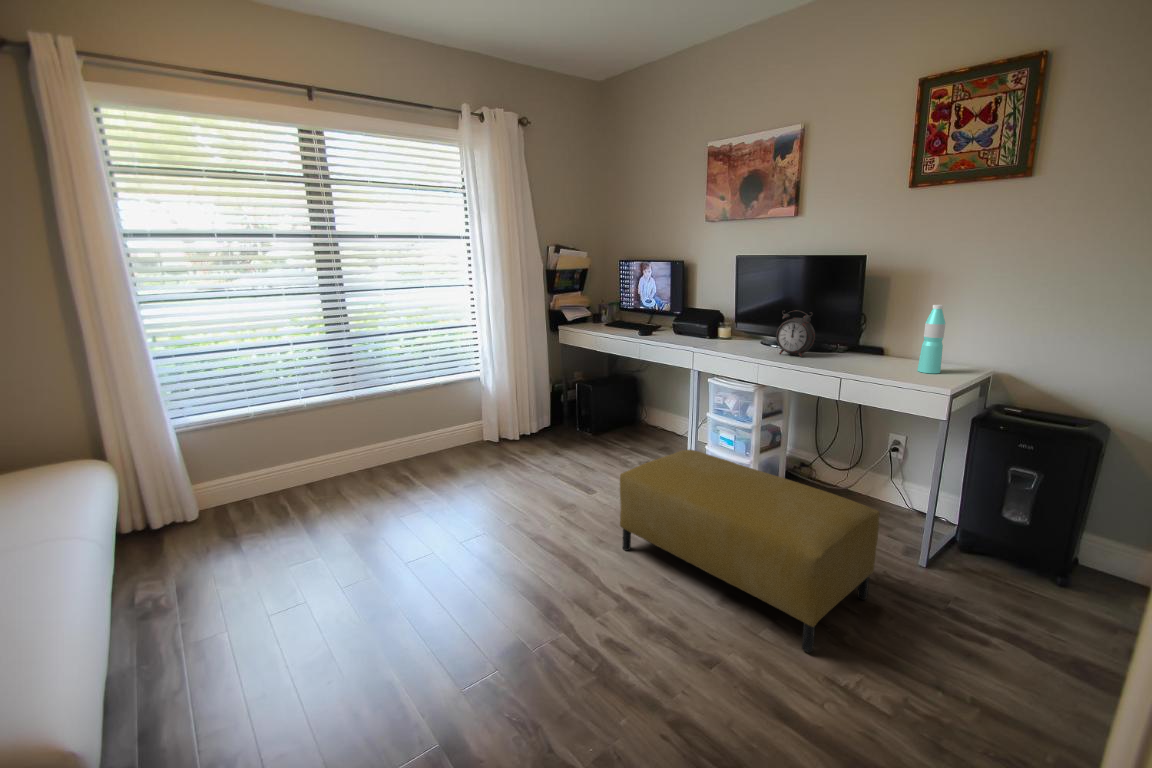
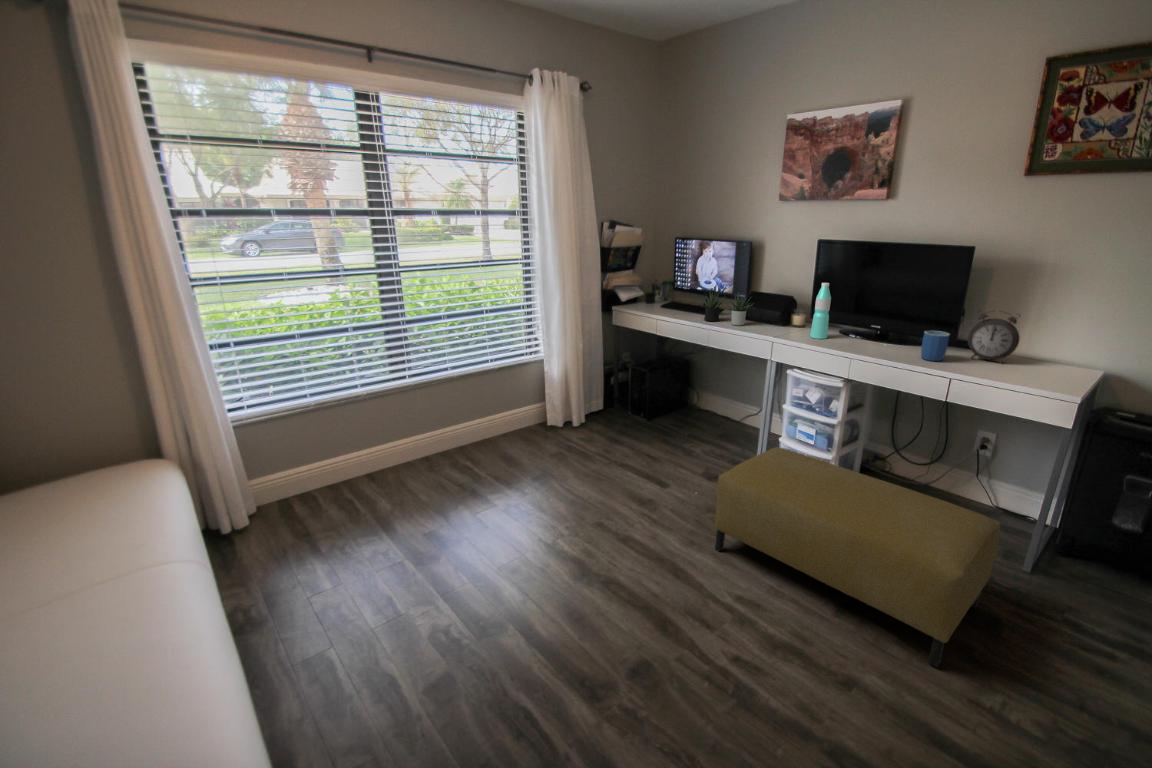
succulent plant: none [633,305,682,339] -> present [702,292,753,325]
water bottle: present [917,305,945,373] -> present [810,283,831,339]
alarm clock: present [776,310,815,357] -> present [968,313,1021,363]
mug: none [823,335,848,364] -> present [921,331,949,361]

